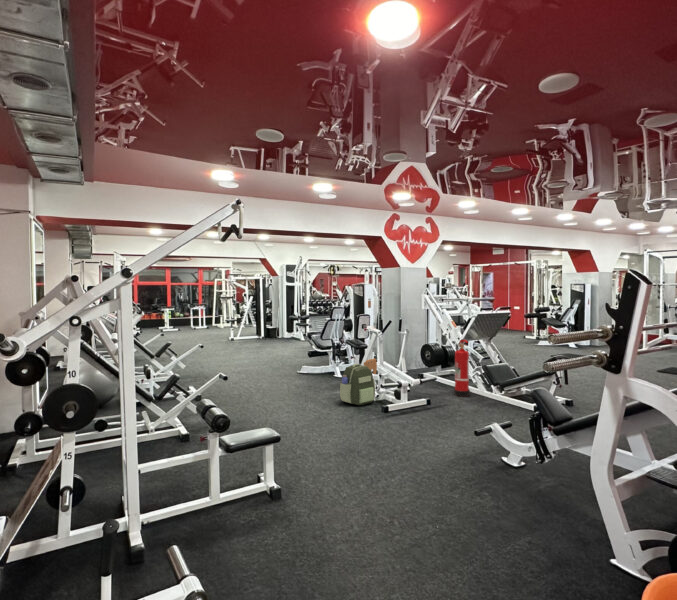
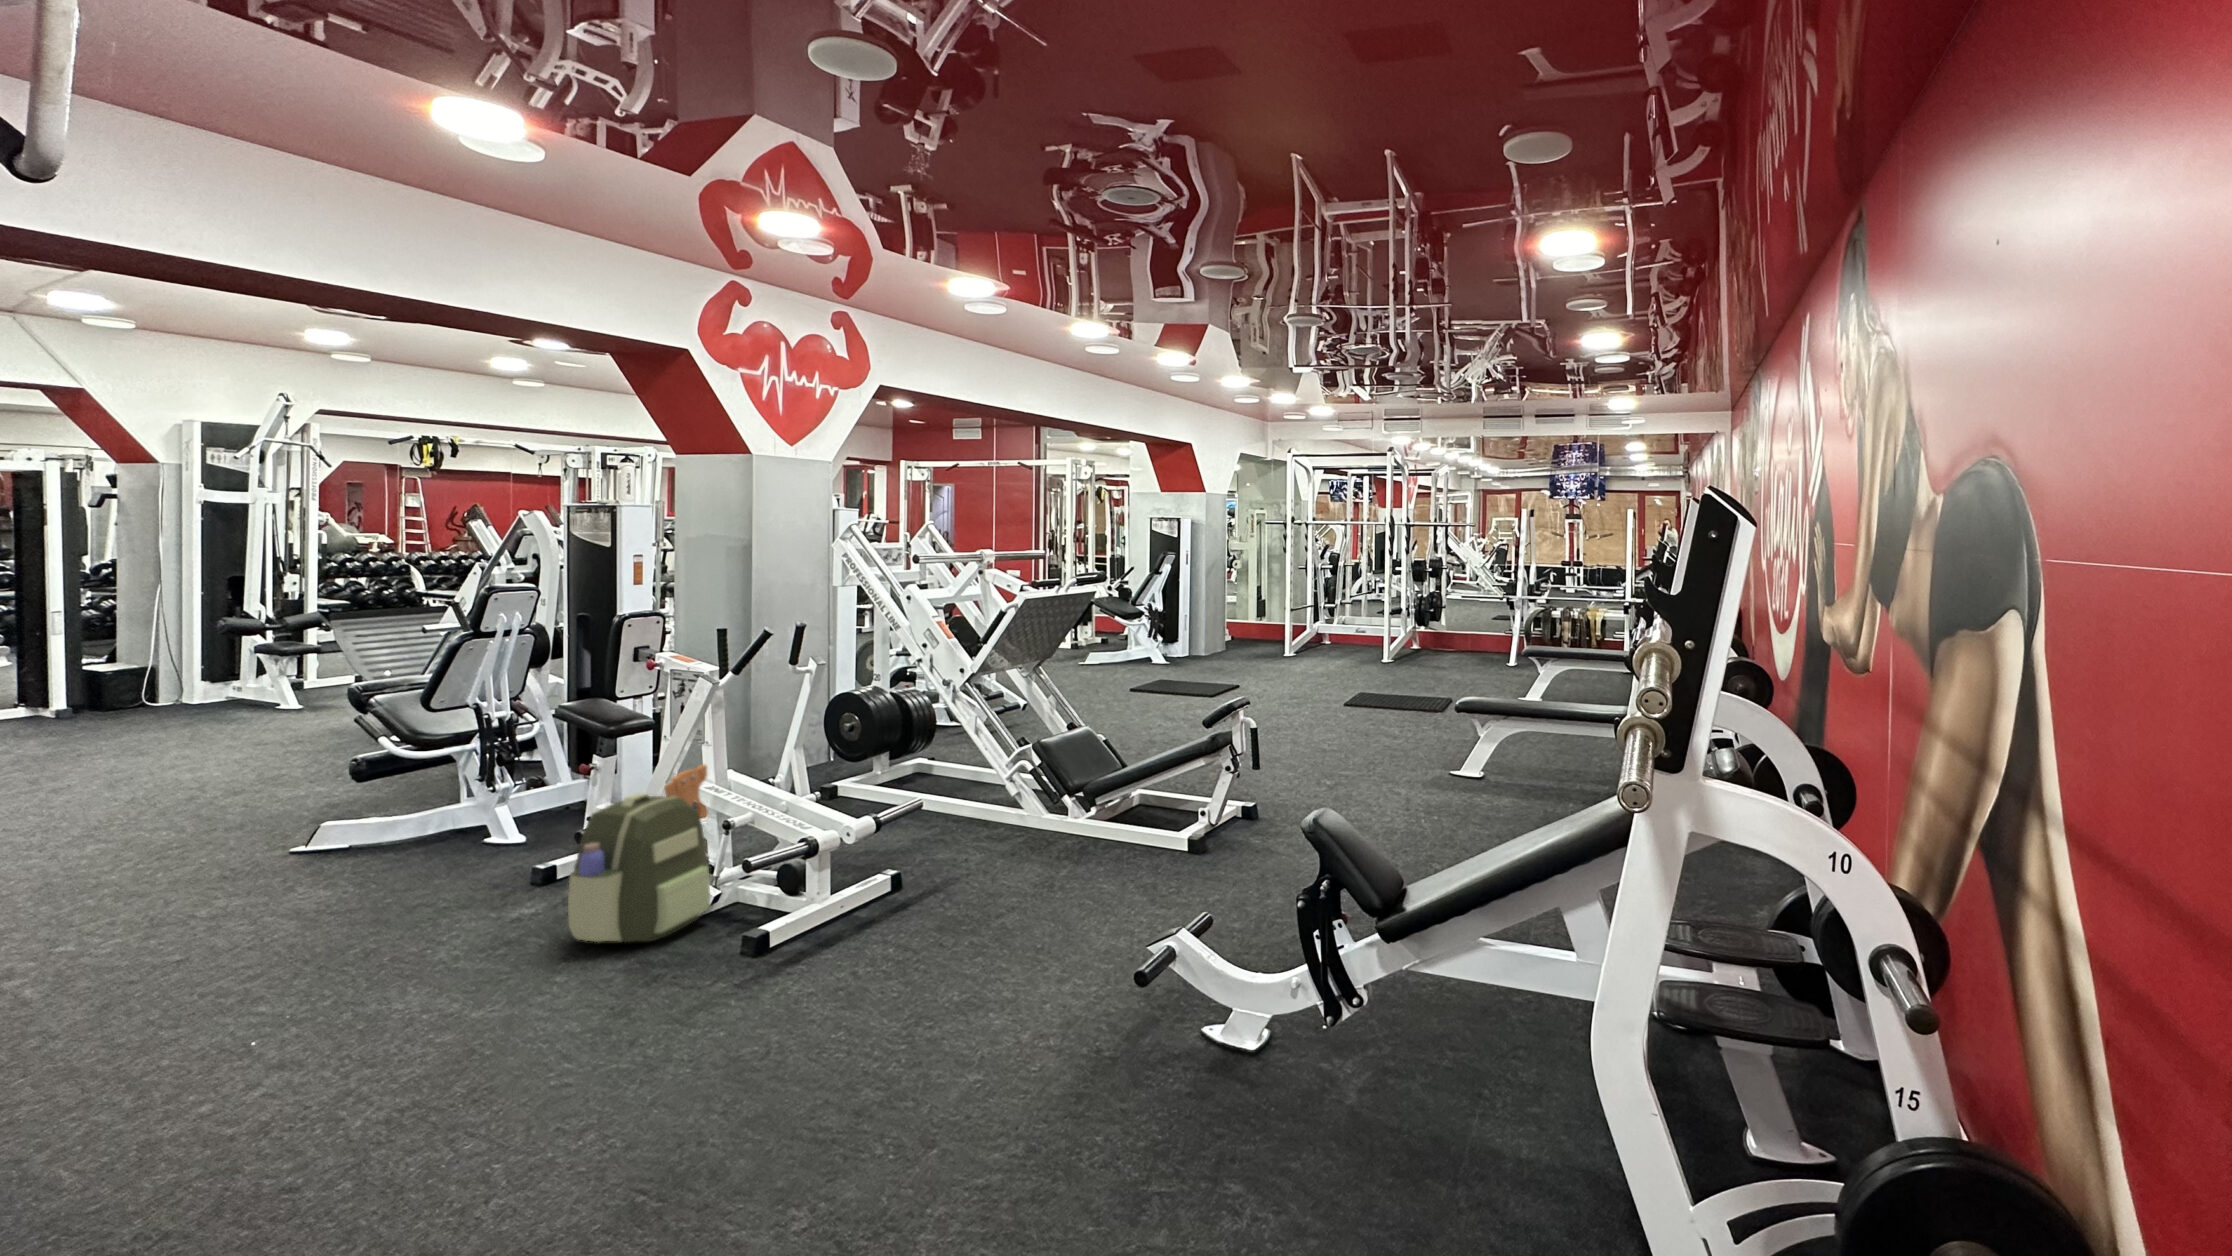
fire extinguisher: present [454,340,470,397] -> none [949,675,999,838]

